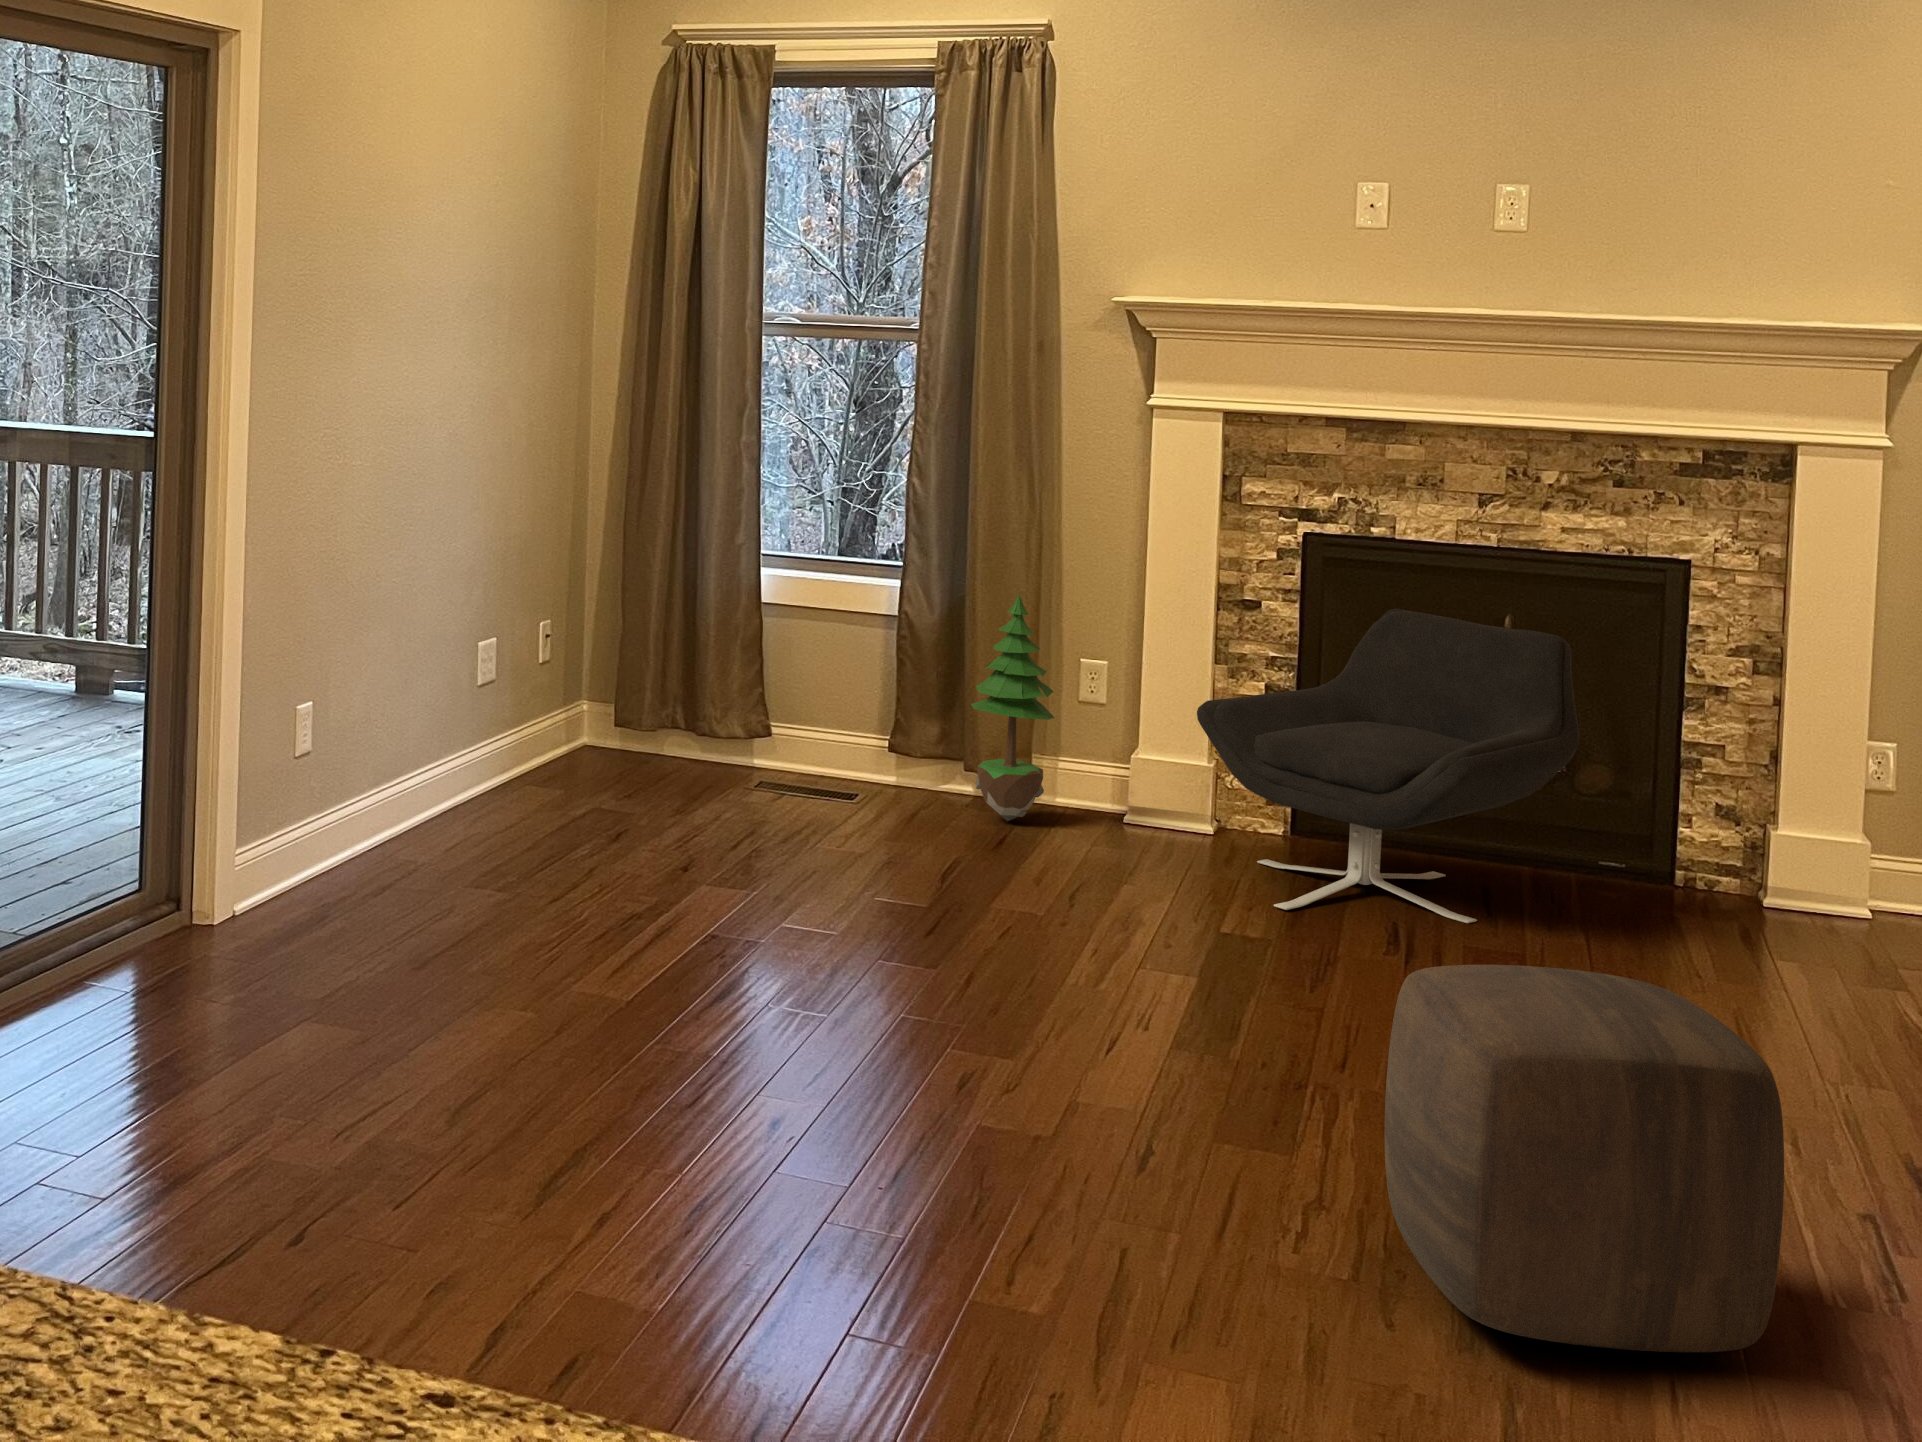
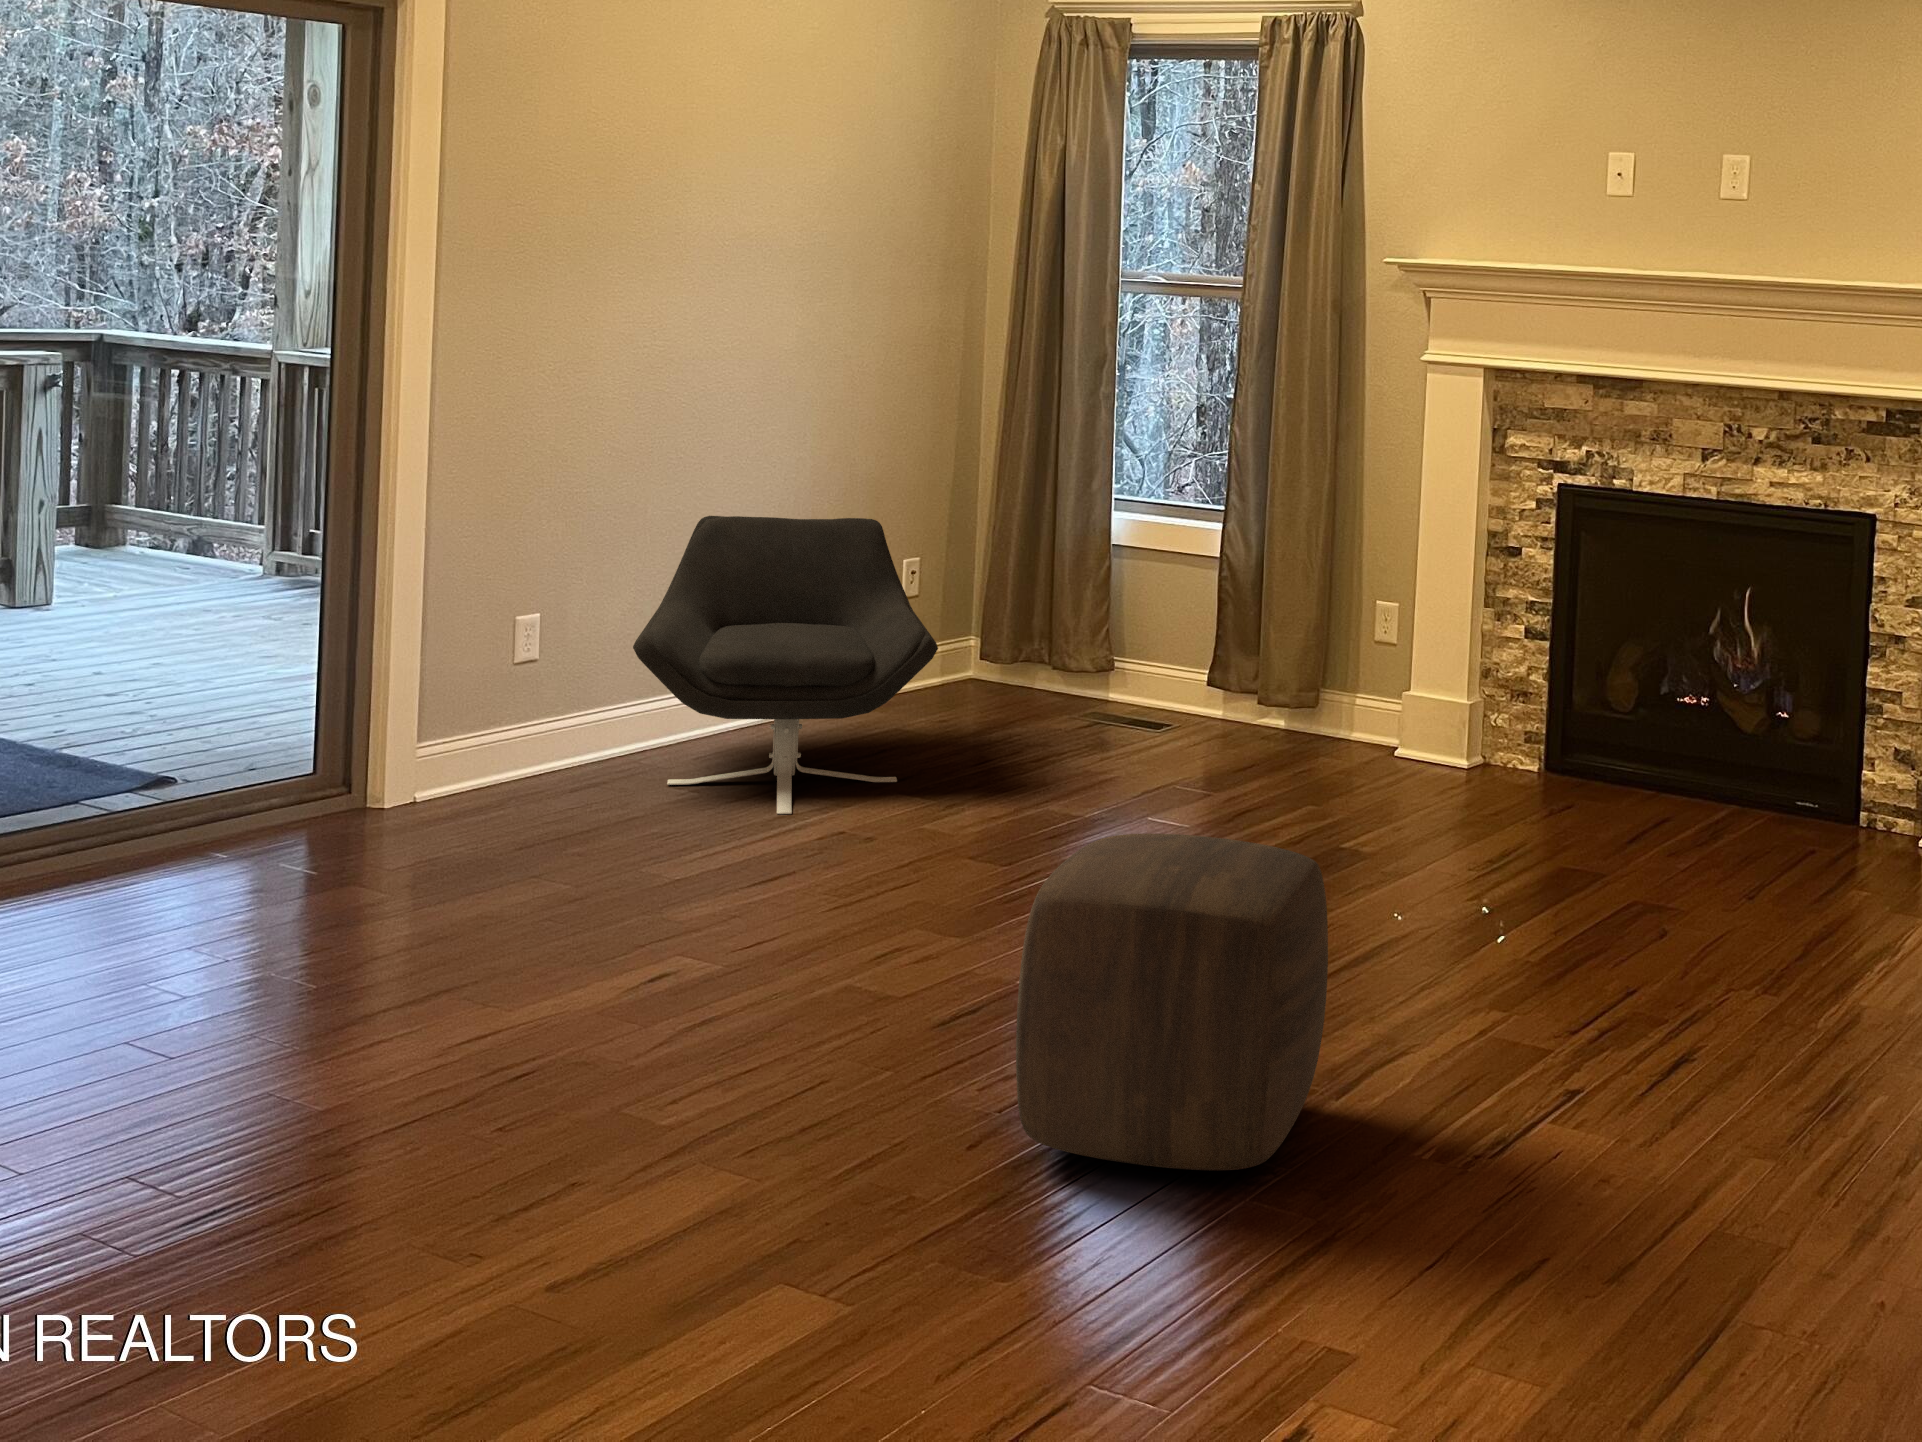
potted tree: present [971,594,1054,821] -> none [1245,536,1323,751]
lounge chair: present [1197,608,1580,923] -> present [633,516,938,814]

